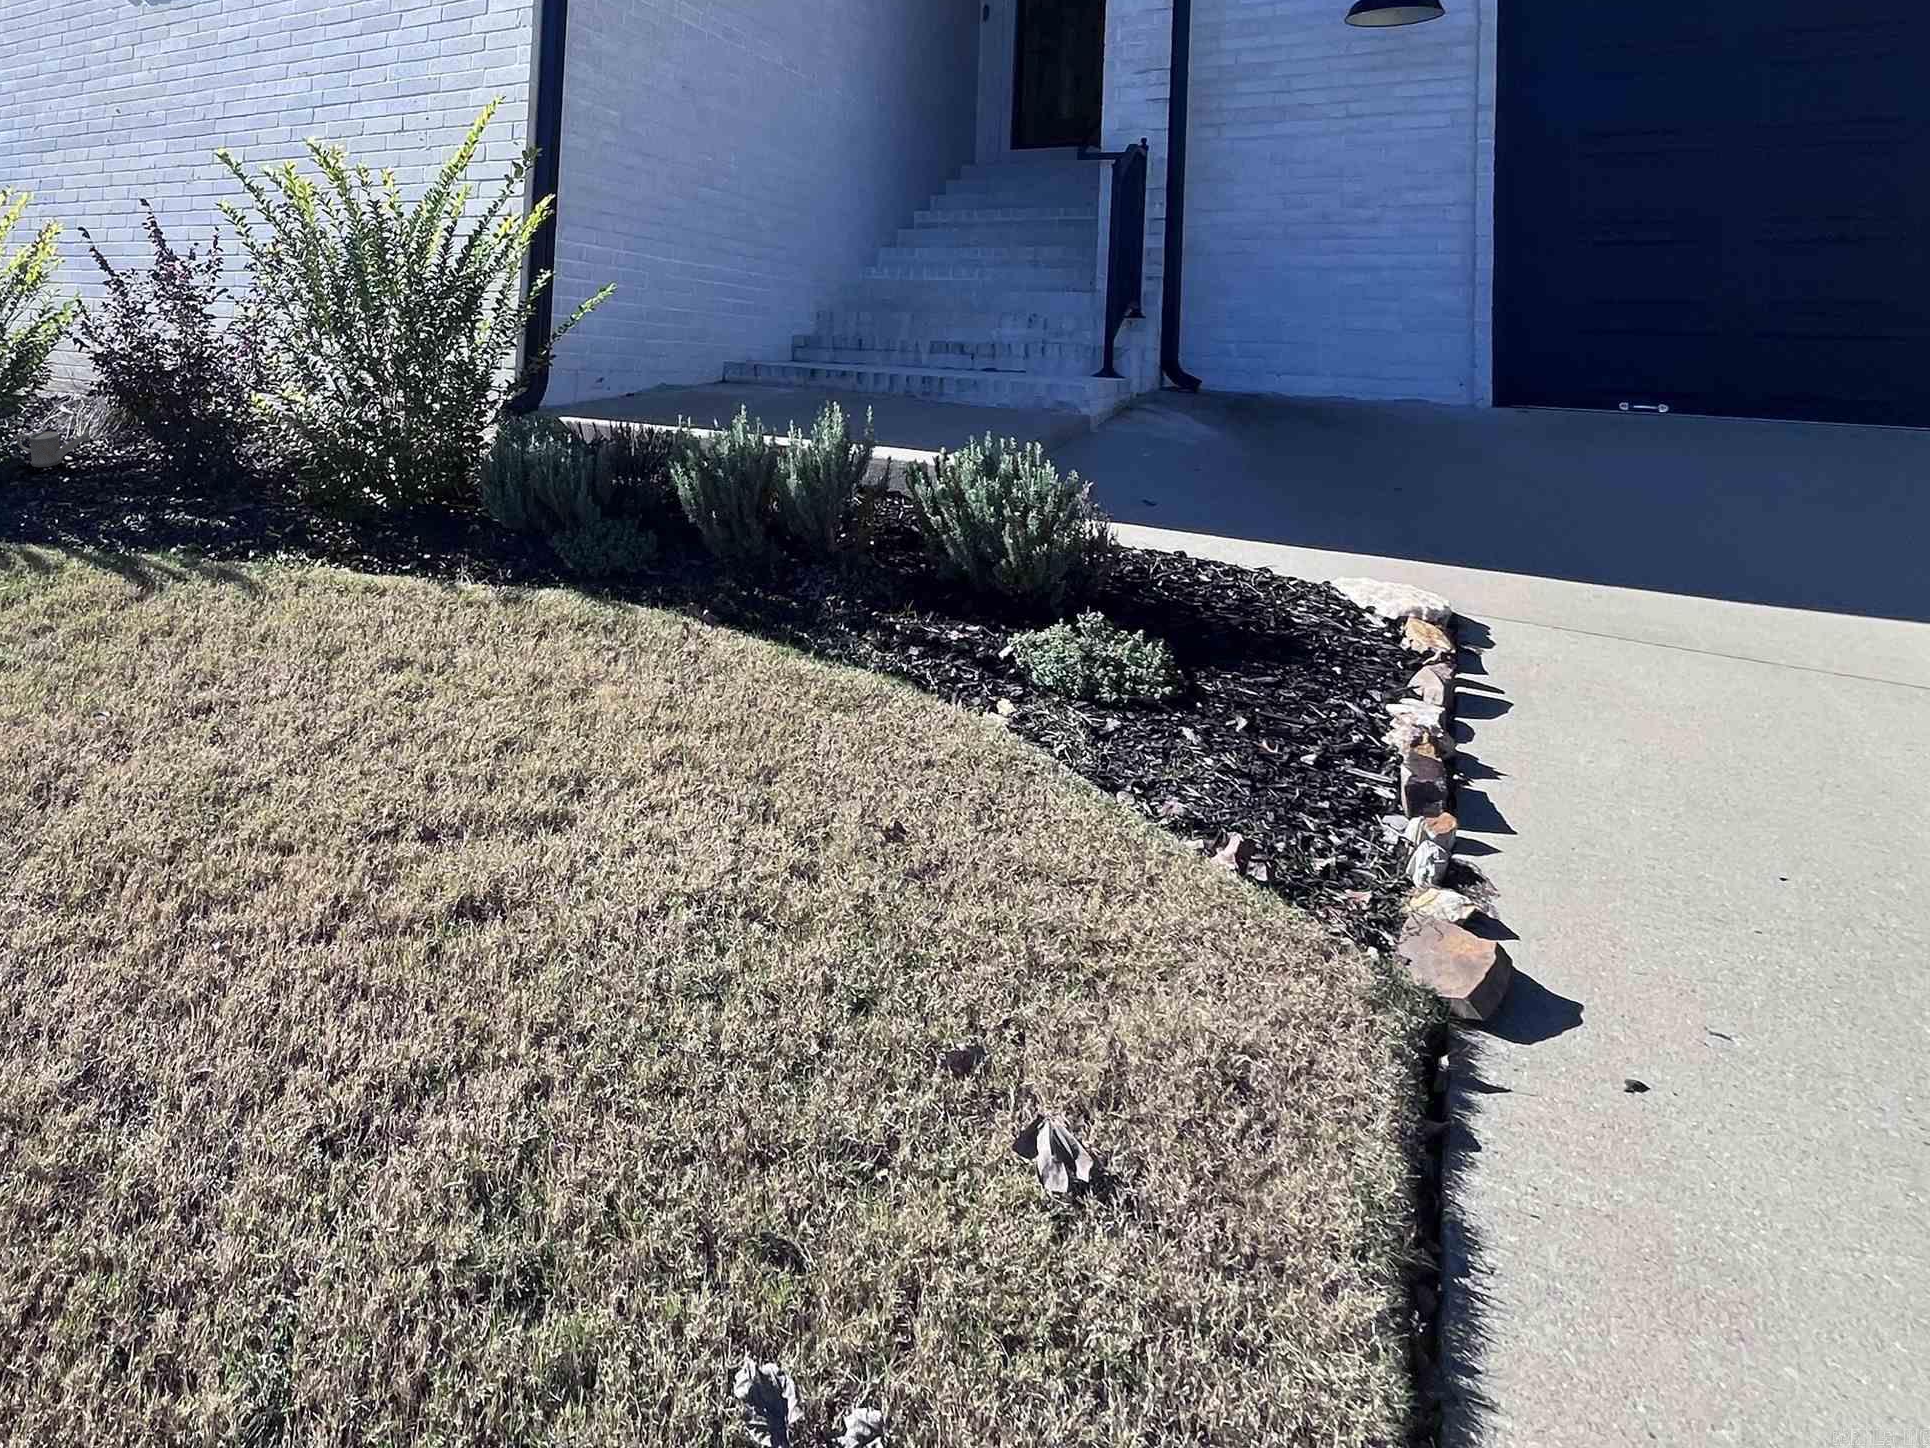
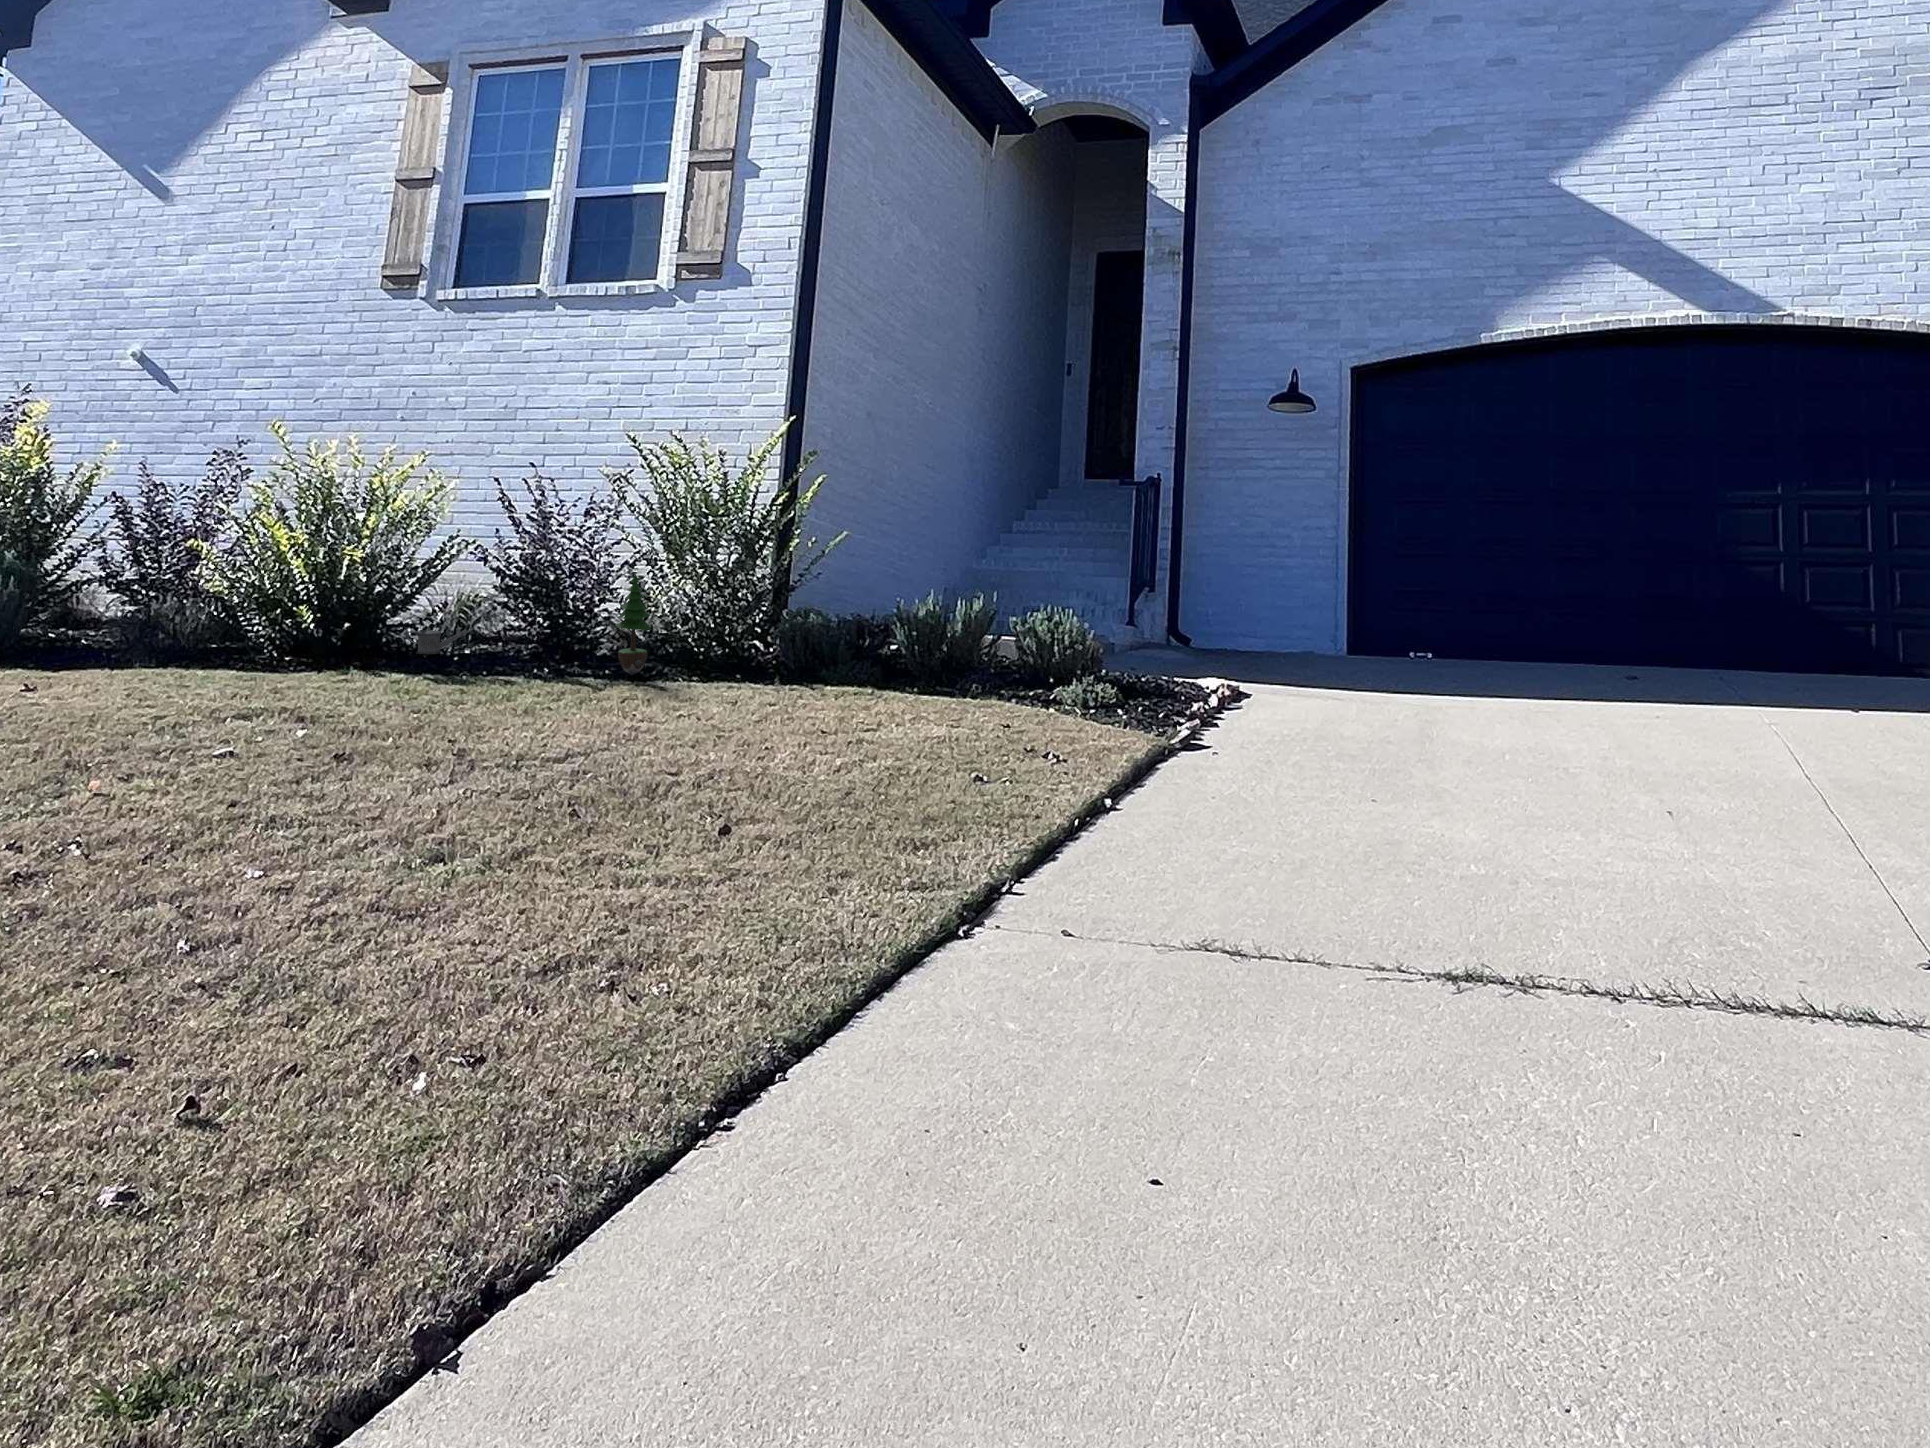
potted tree: none [233,362,291,518] -> present [616,574,651,675]

